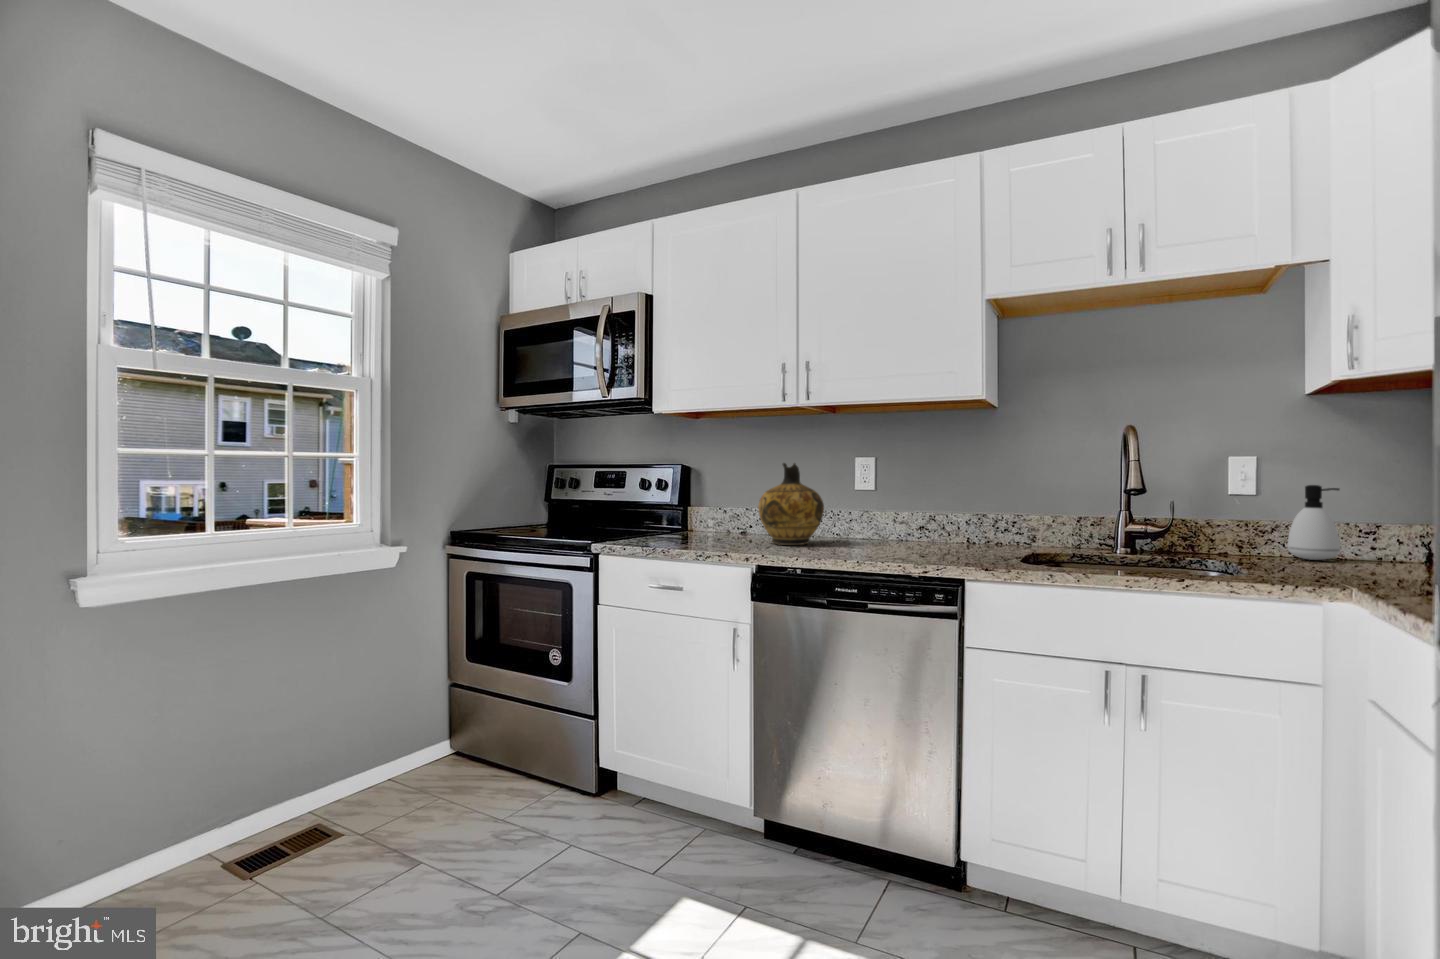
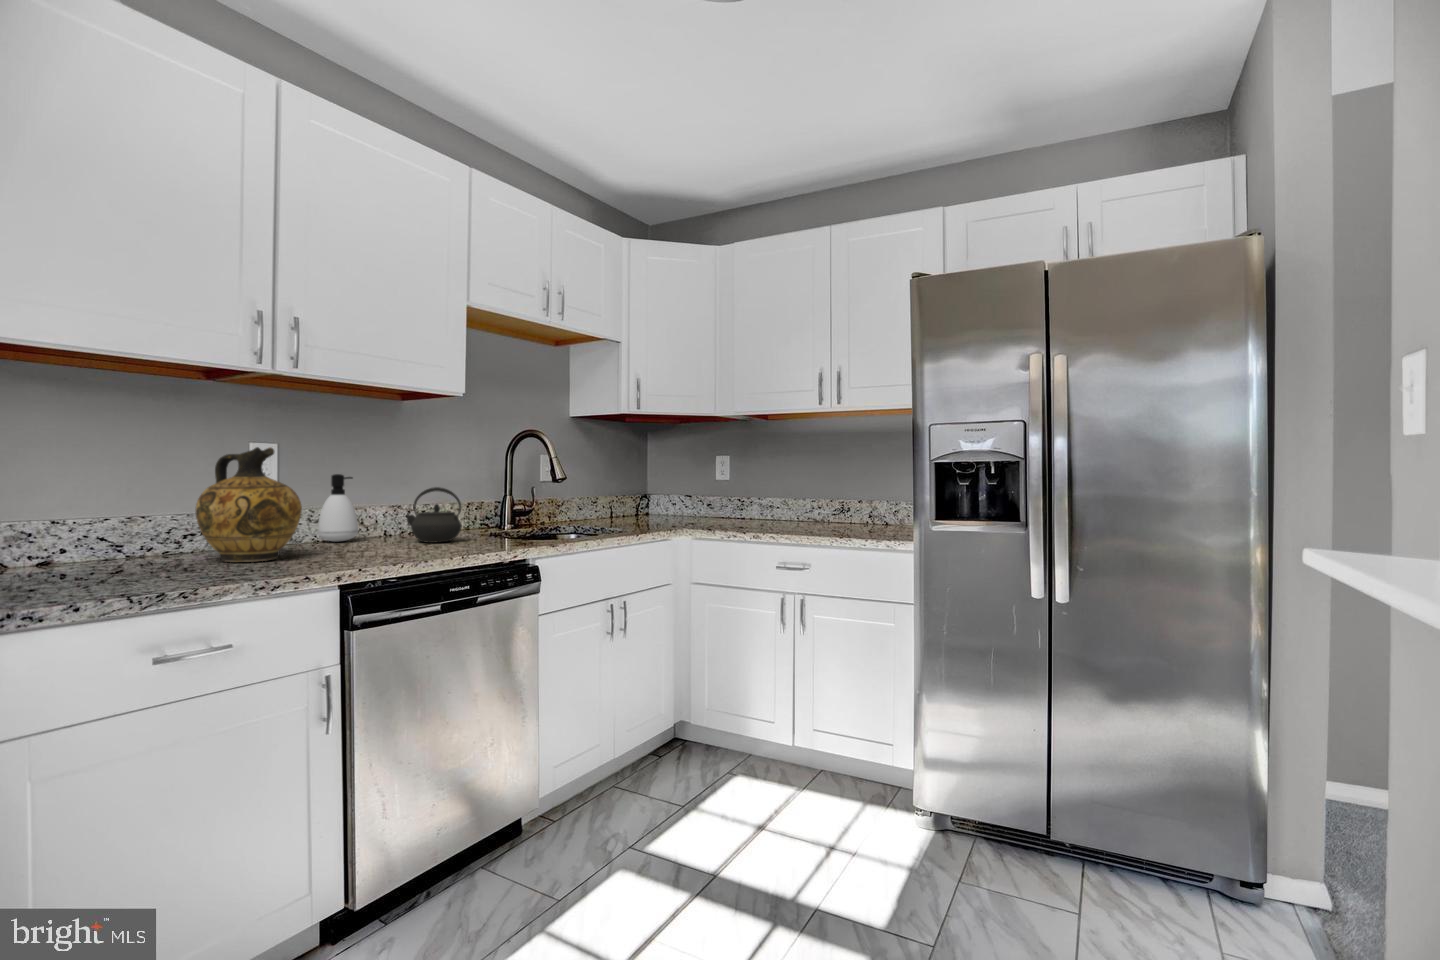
soap dispenser: present [1288,485,1340,560] -> present [318,474,358,542]
kettle: none [937,497,988,553] -> present [406,487,461,543]

